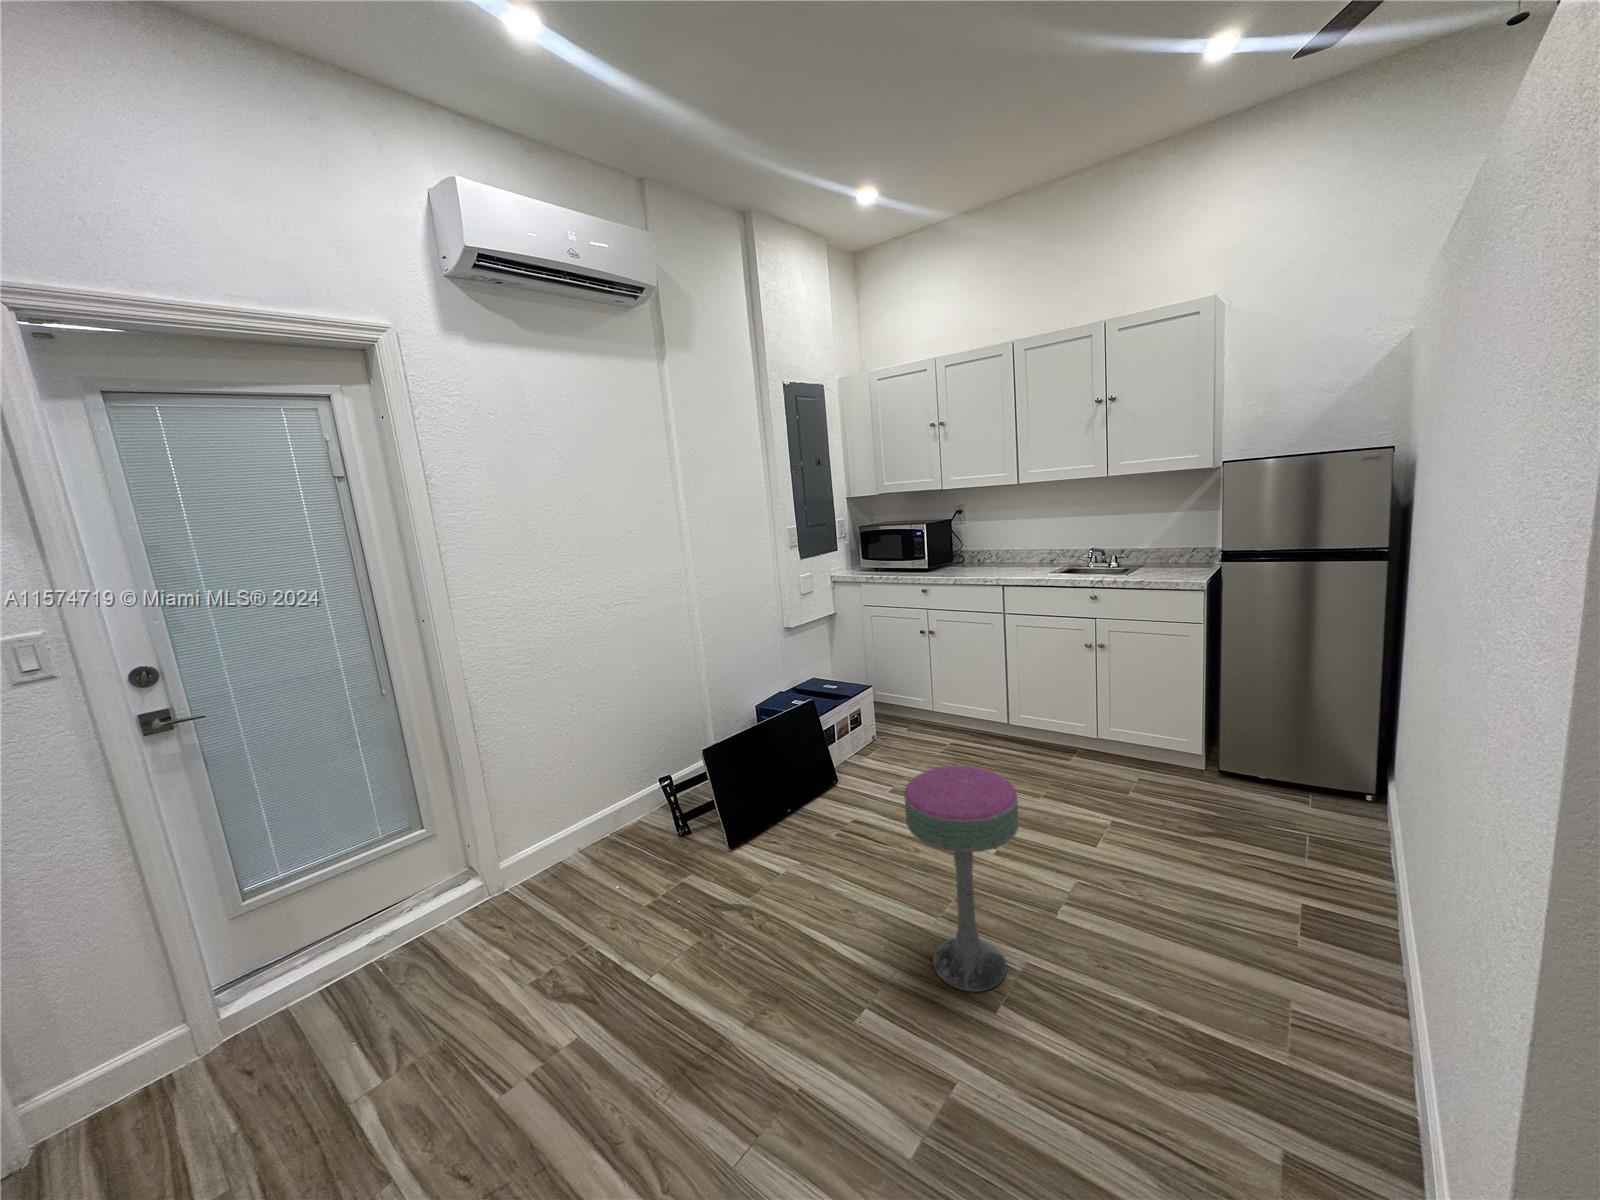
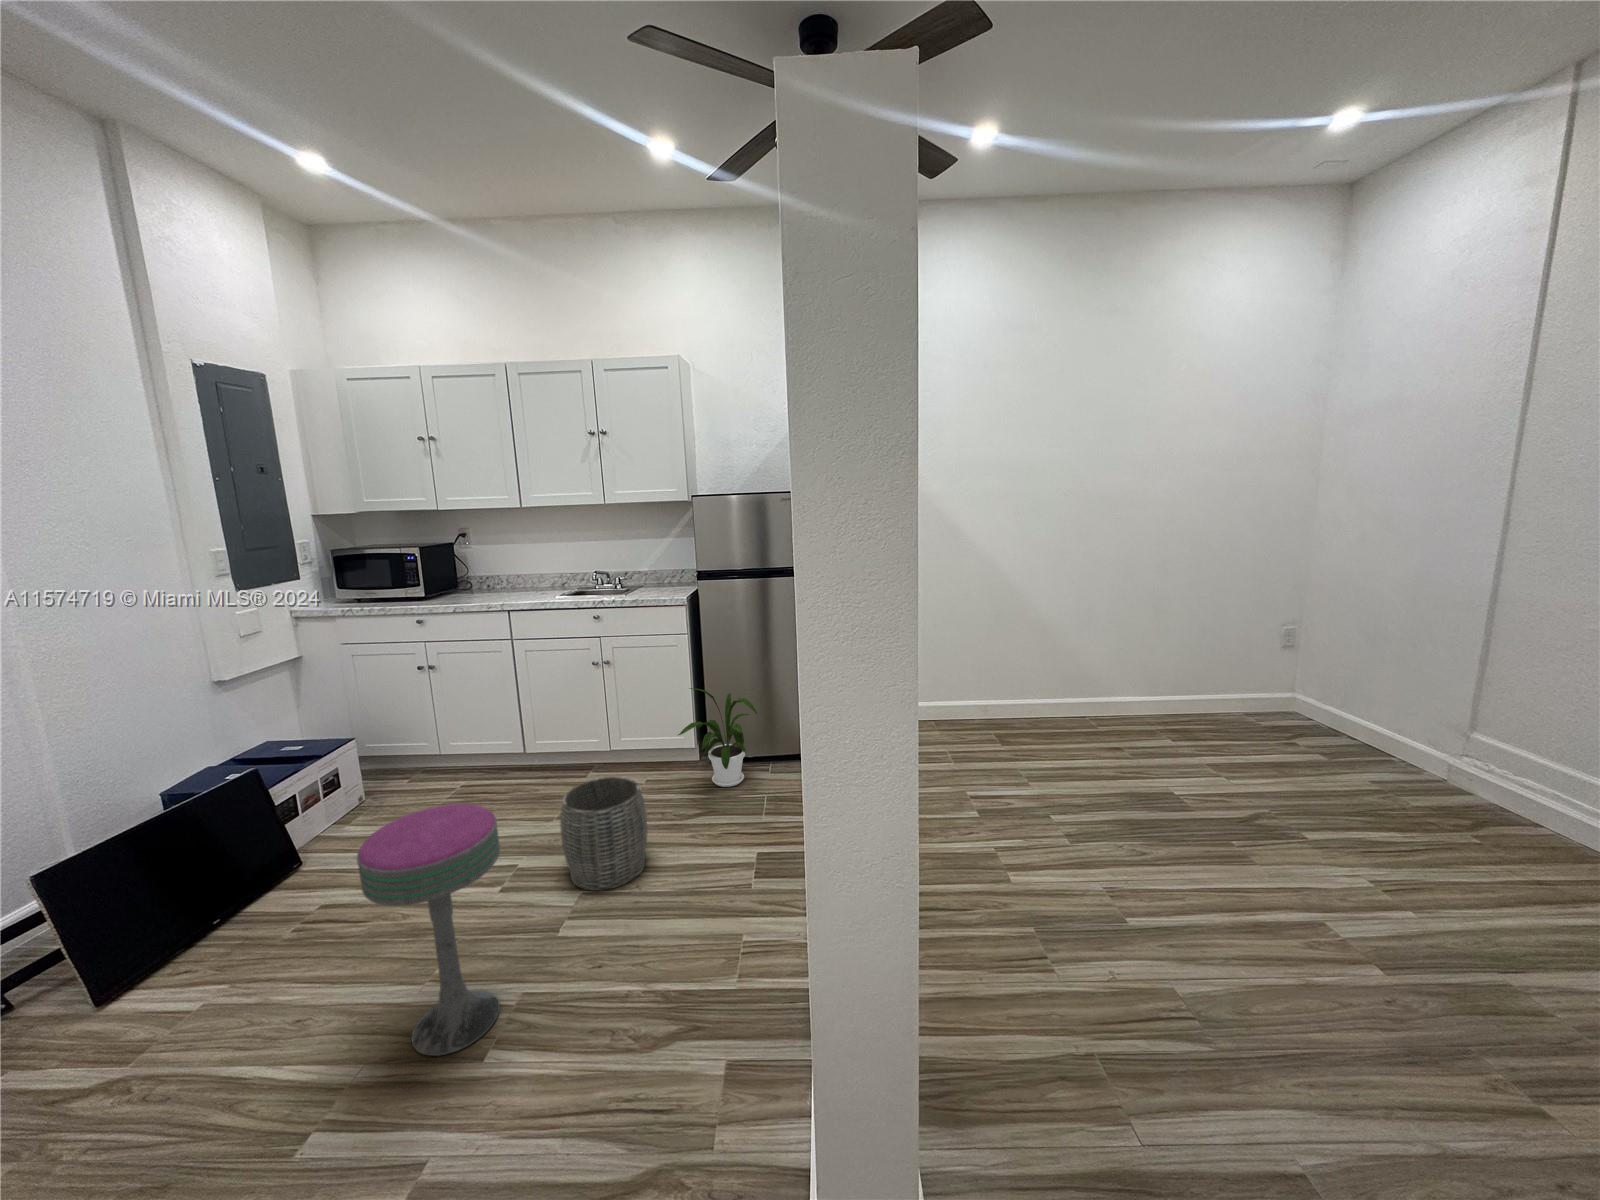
house plant: none [1186,687,1304,812] -> present [678,688,757,787]
woven basket: none [1057,769,1153,889] -> present [560,777,648,891]

